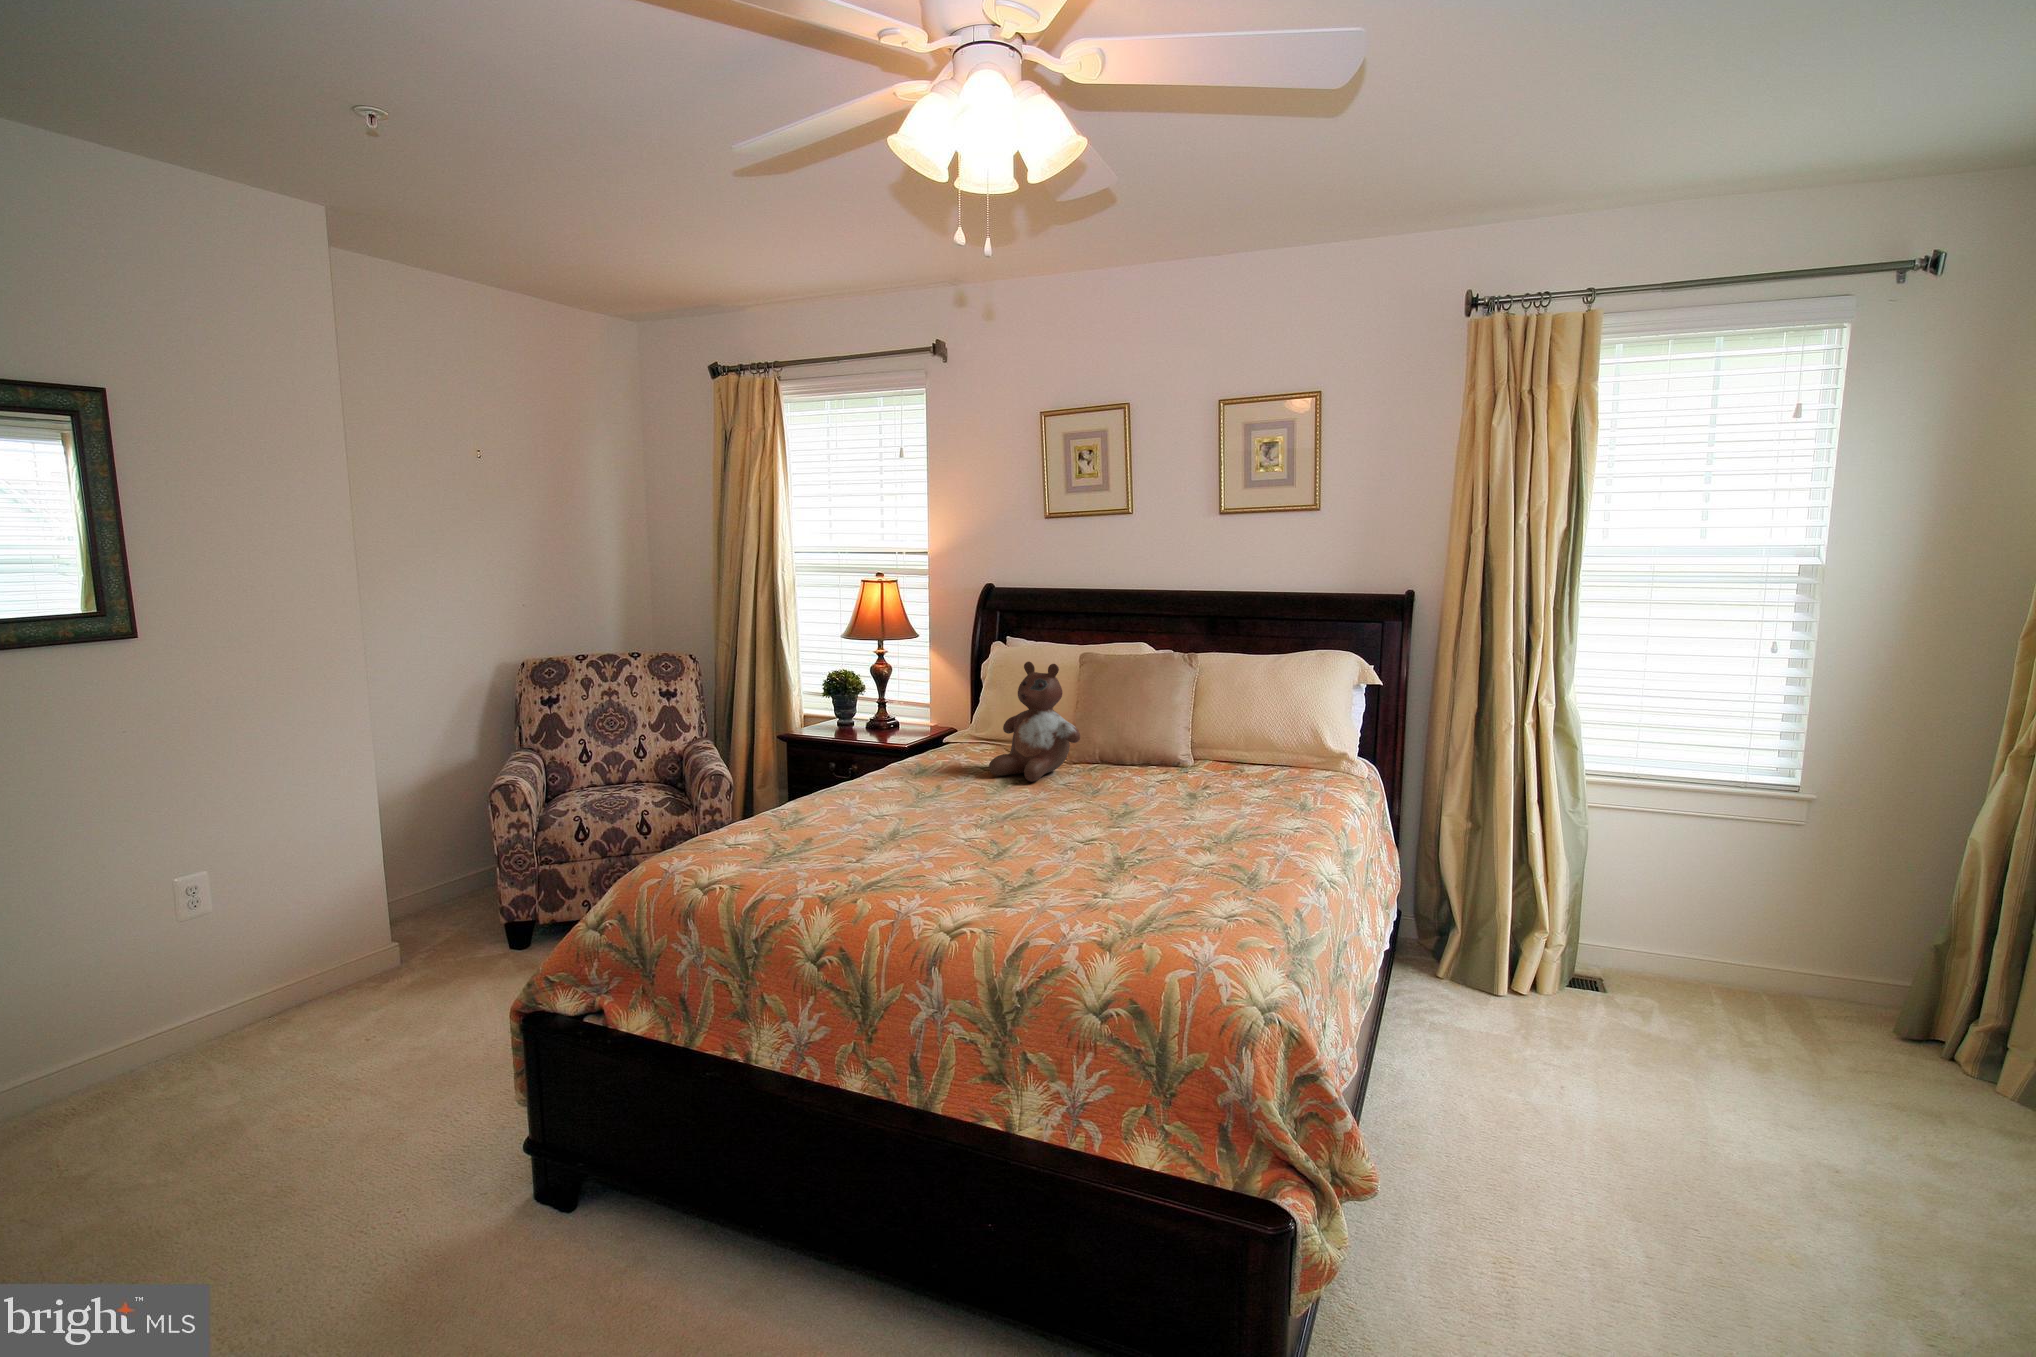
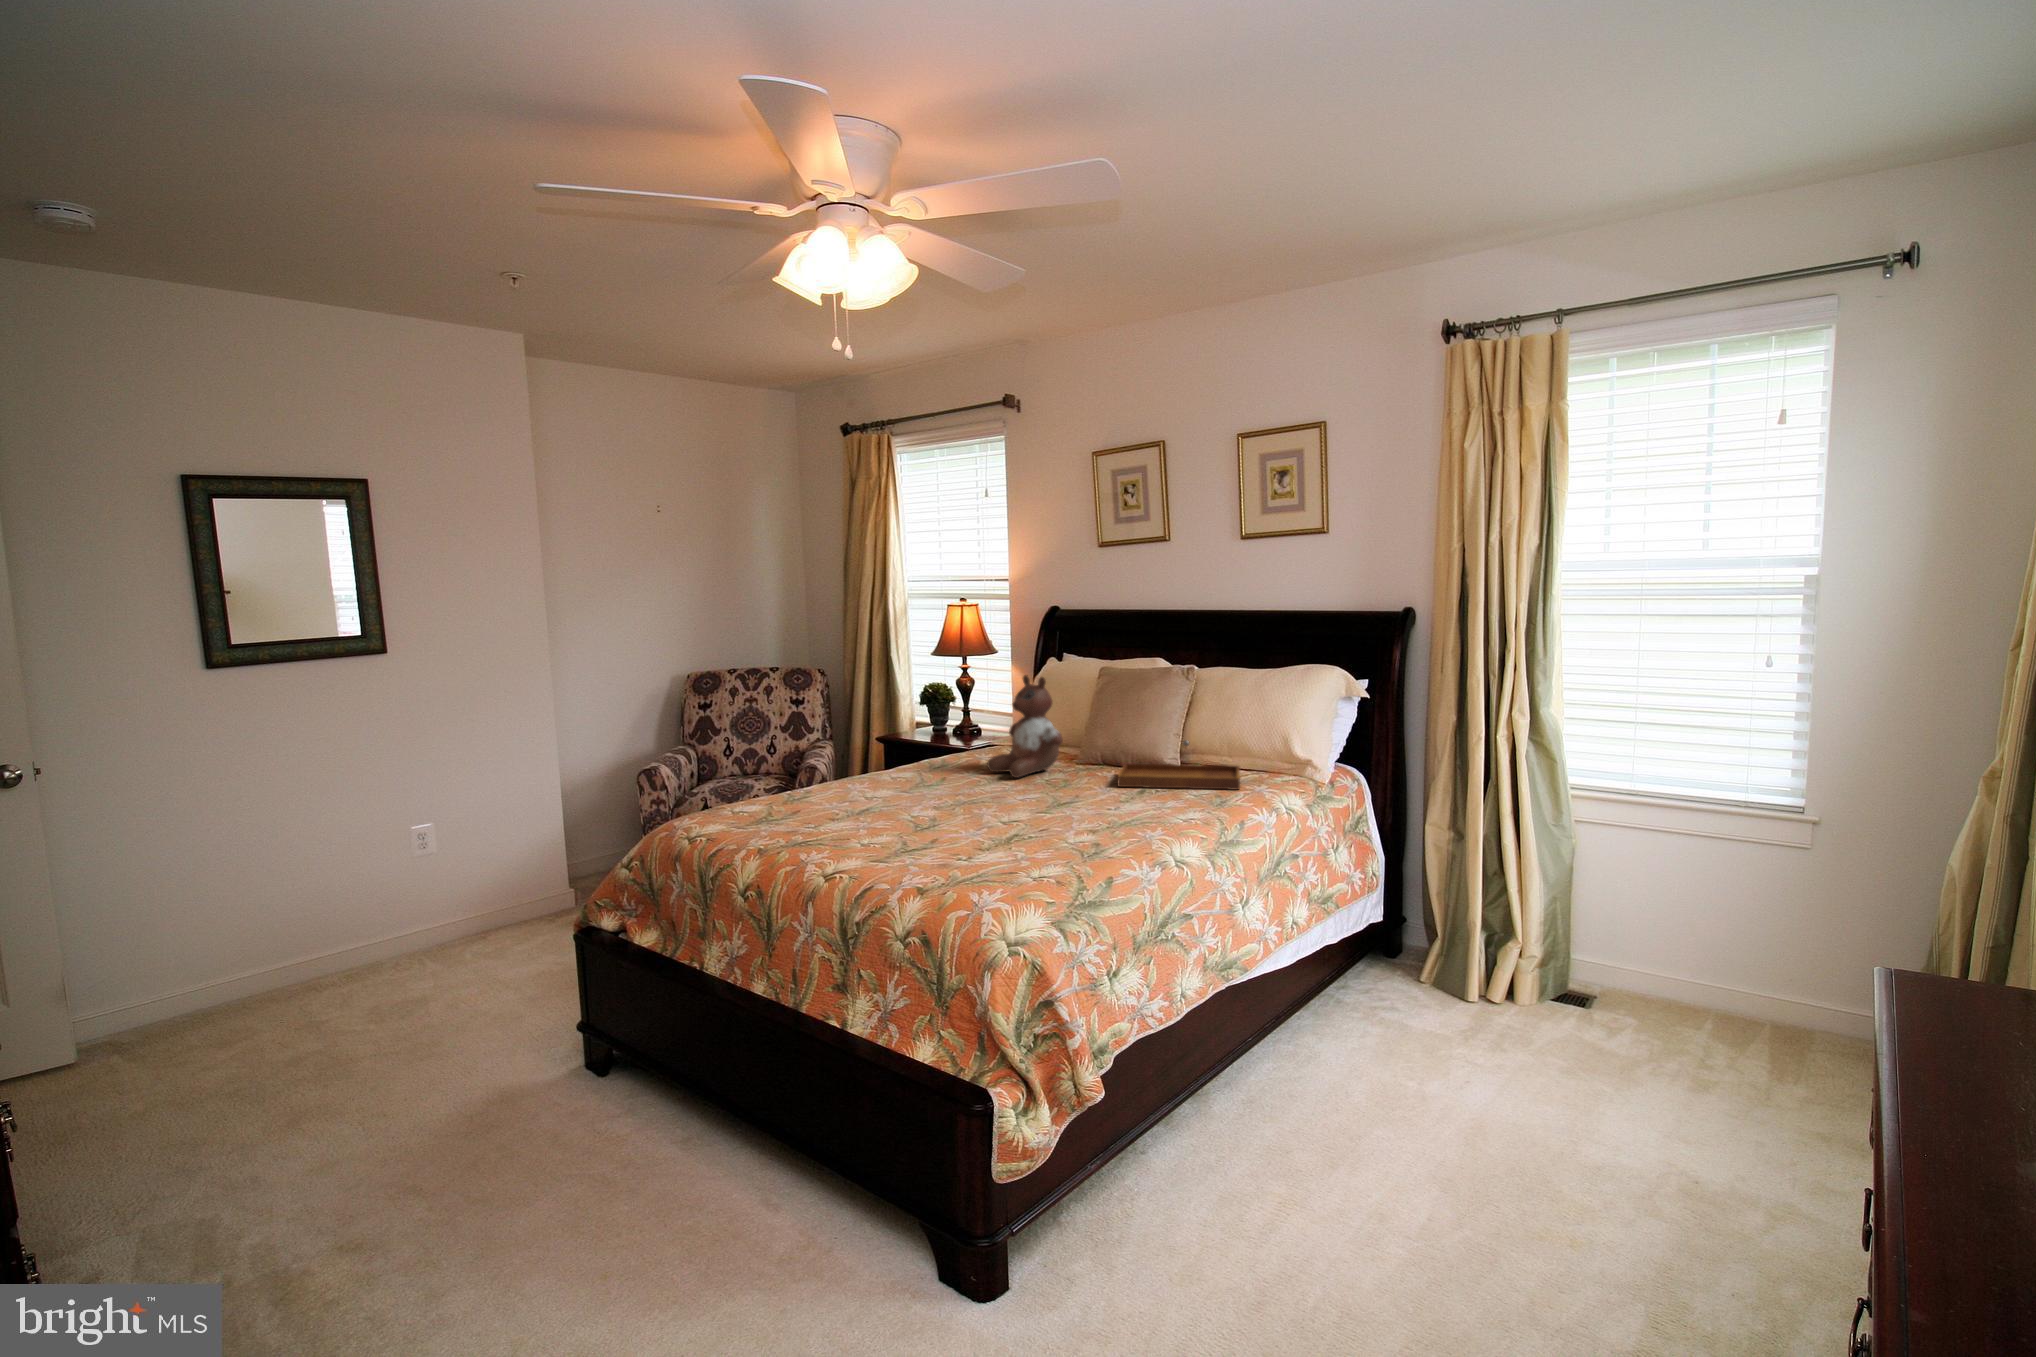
tray: none [1146,733,1293,788] -> present [1117,740,1240,790]

